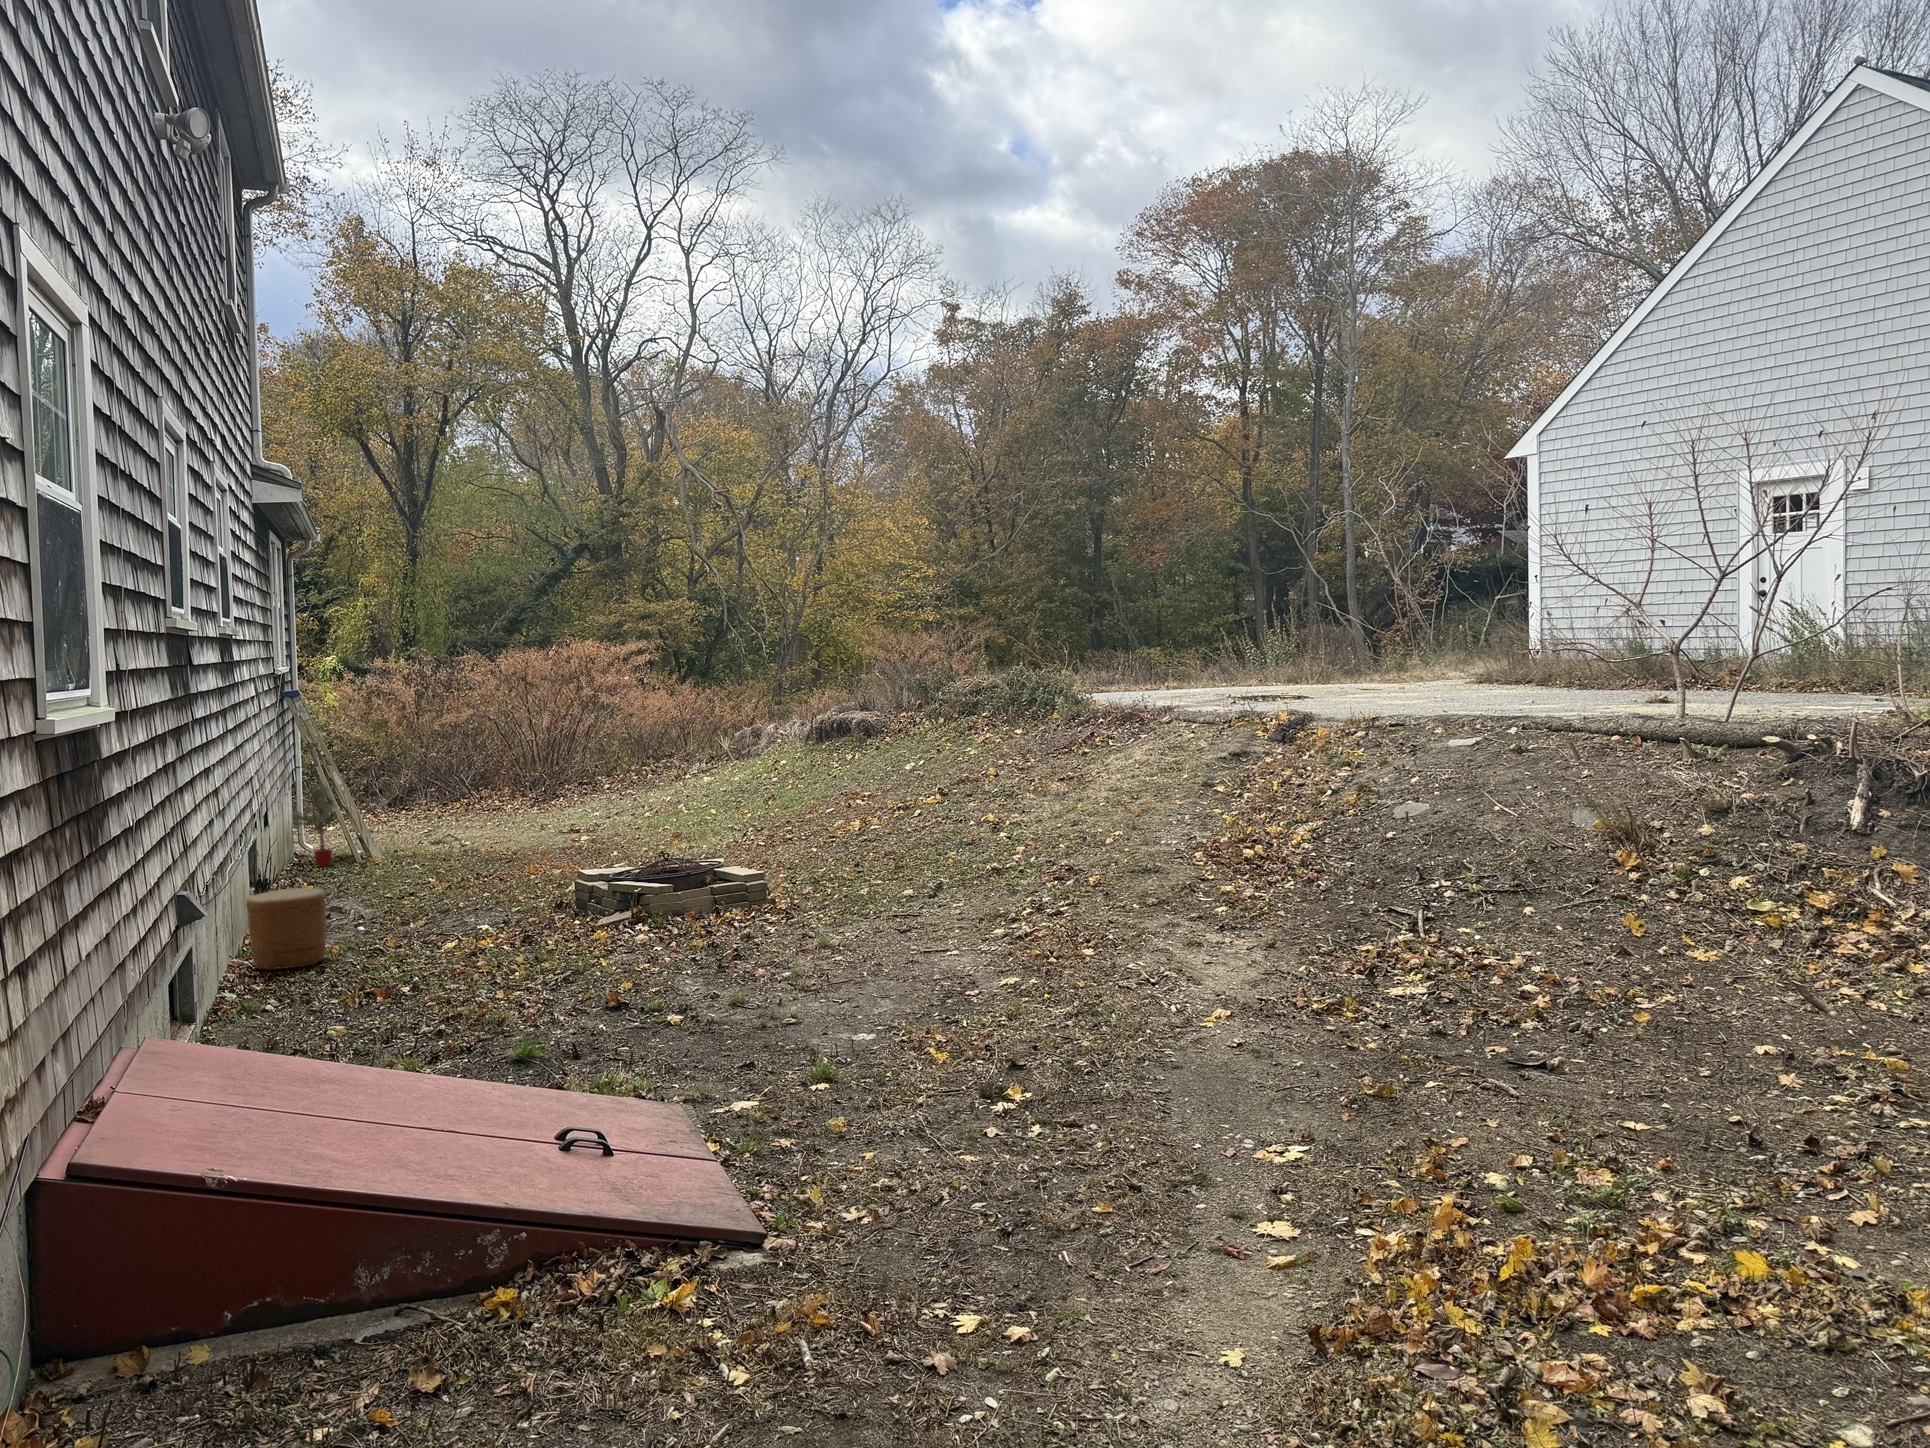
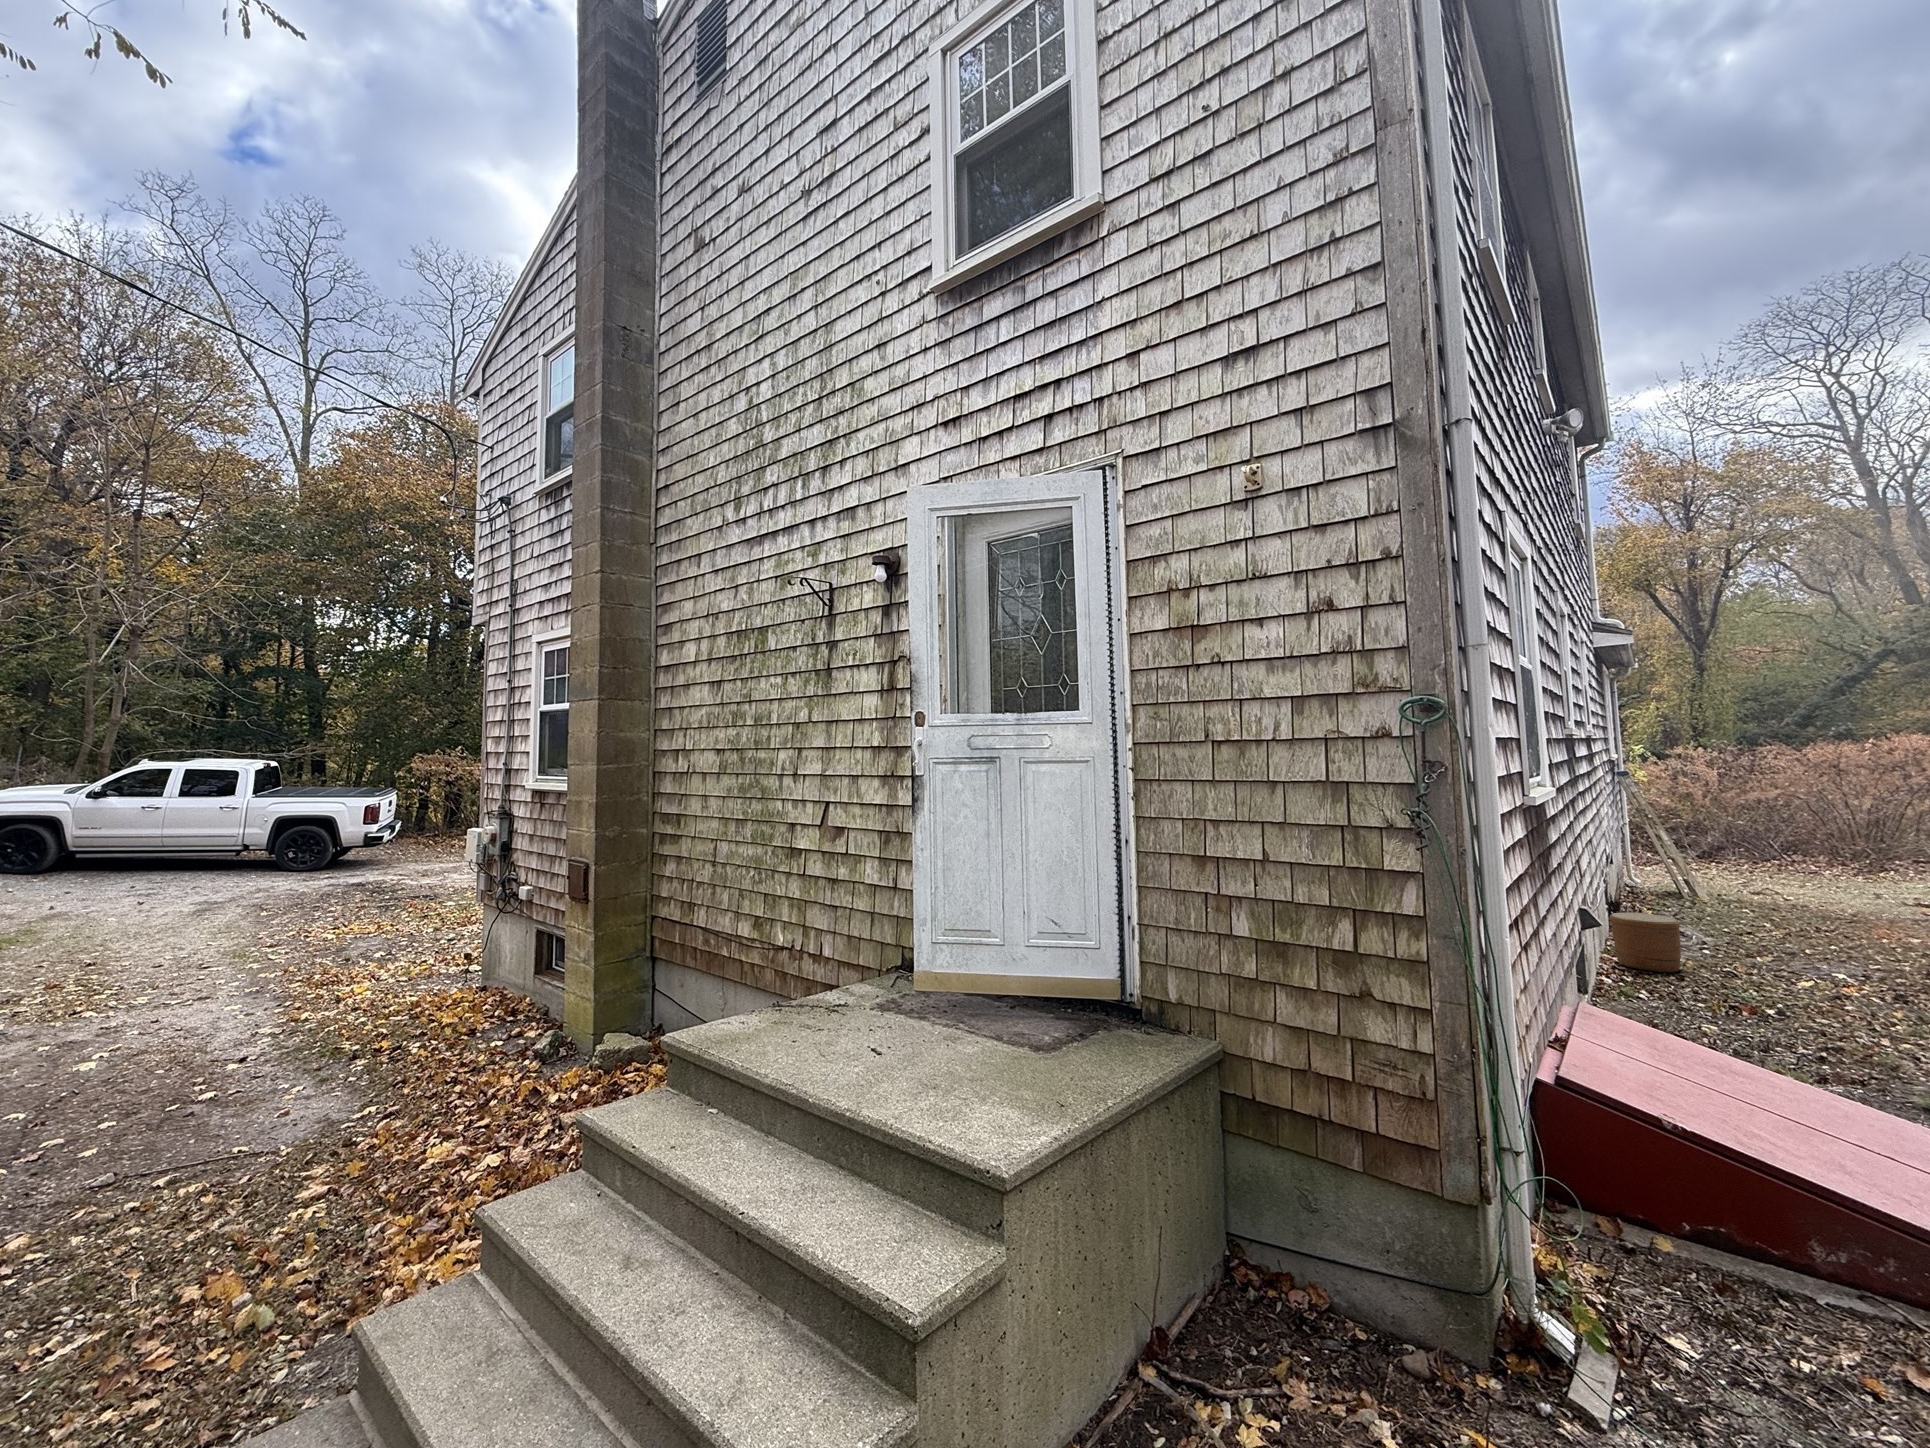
potted tree: present [292,779,338,867] -> none [1622,835,1666,900]

